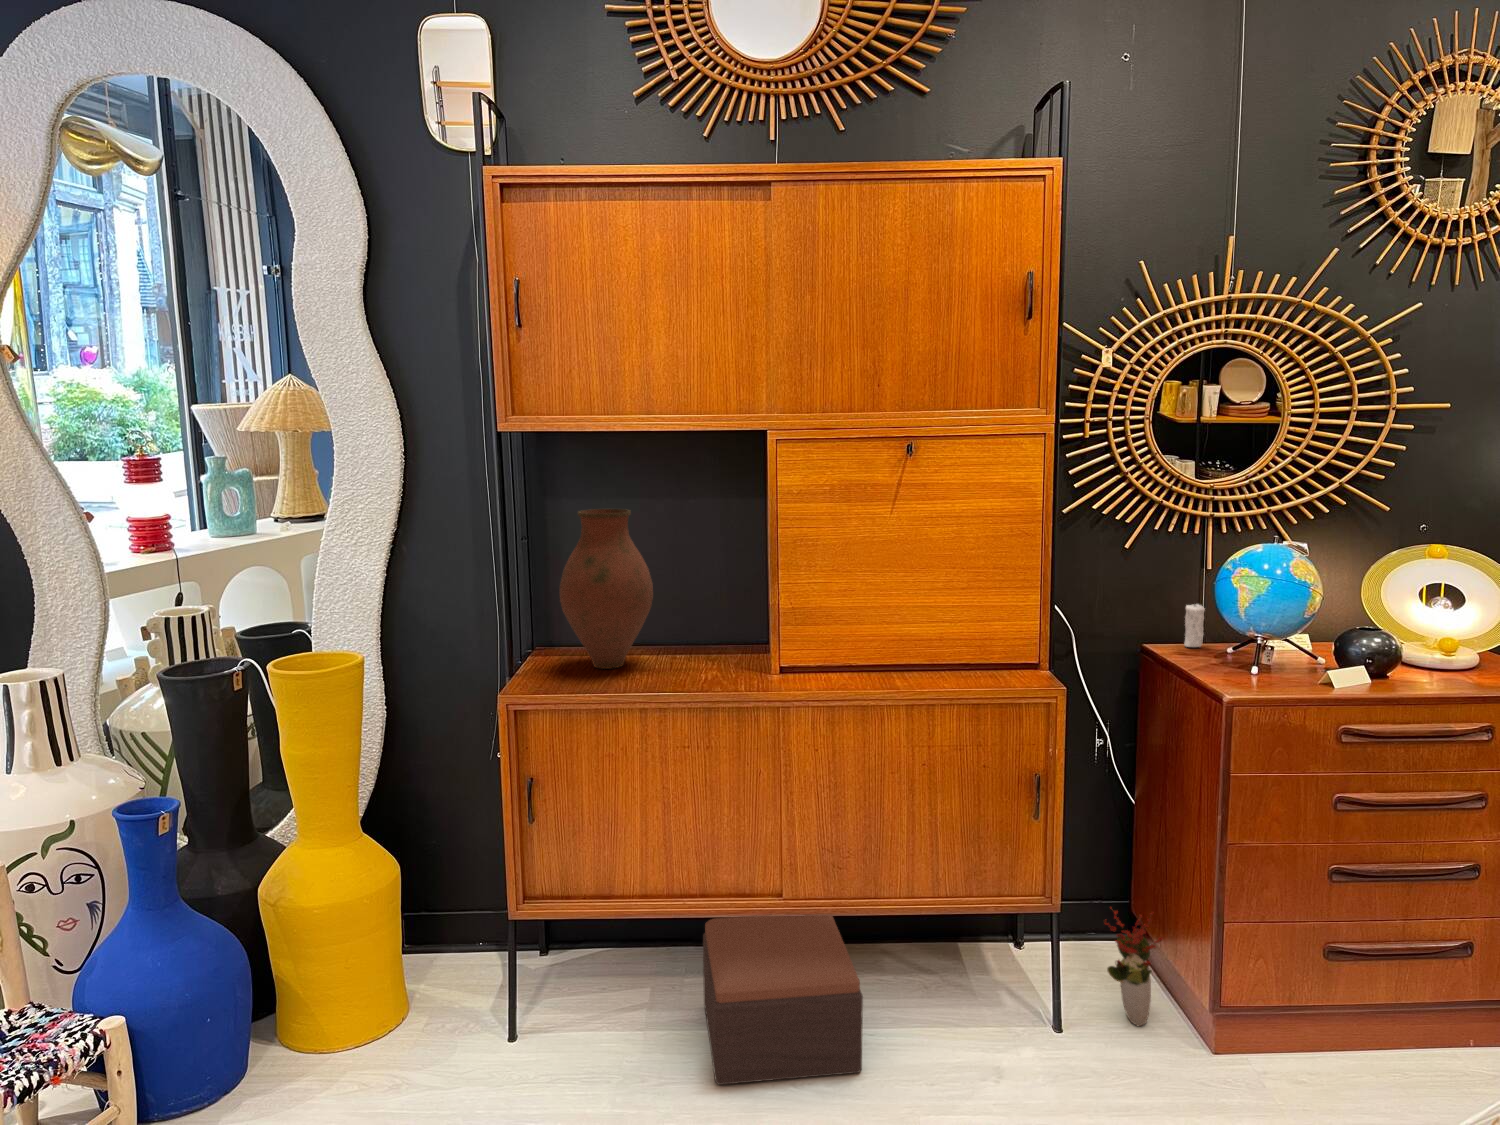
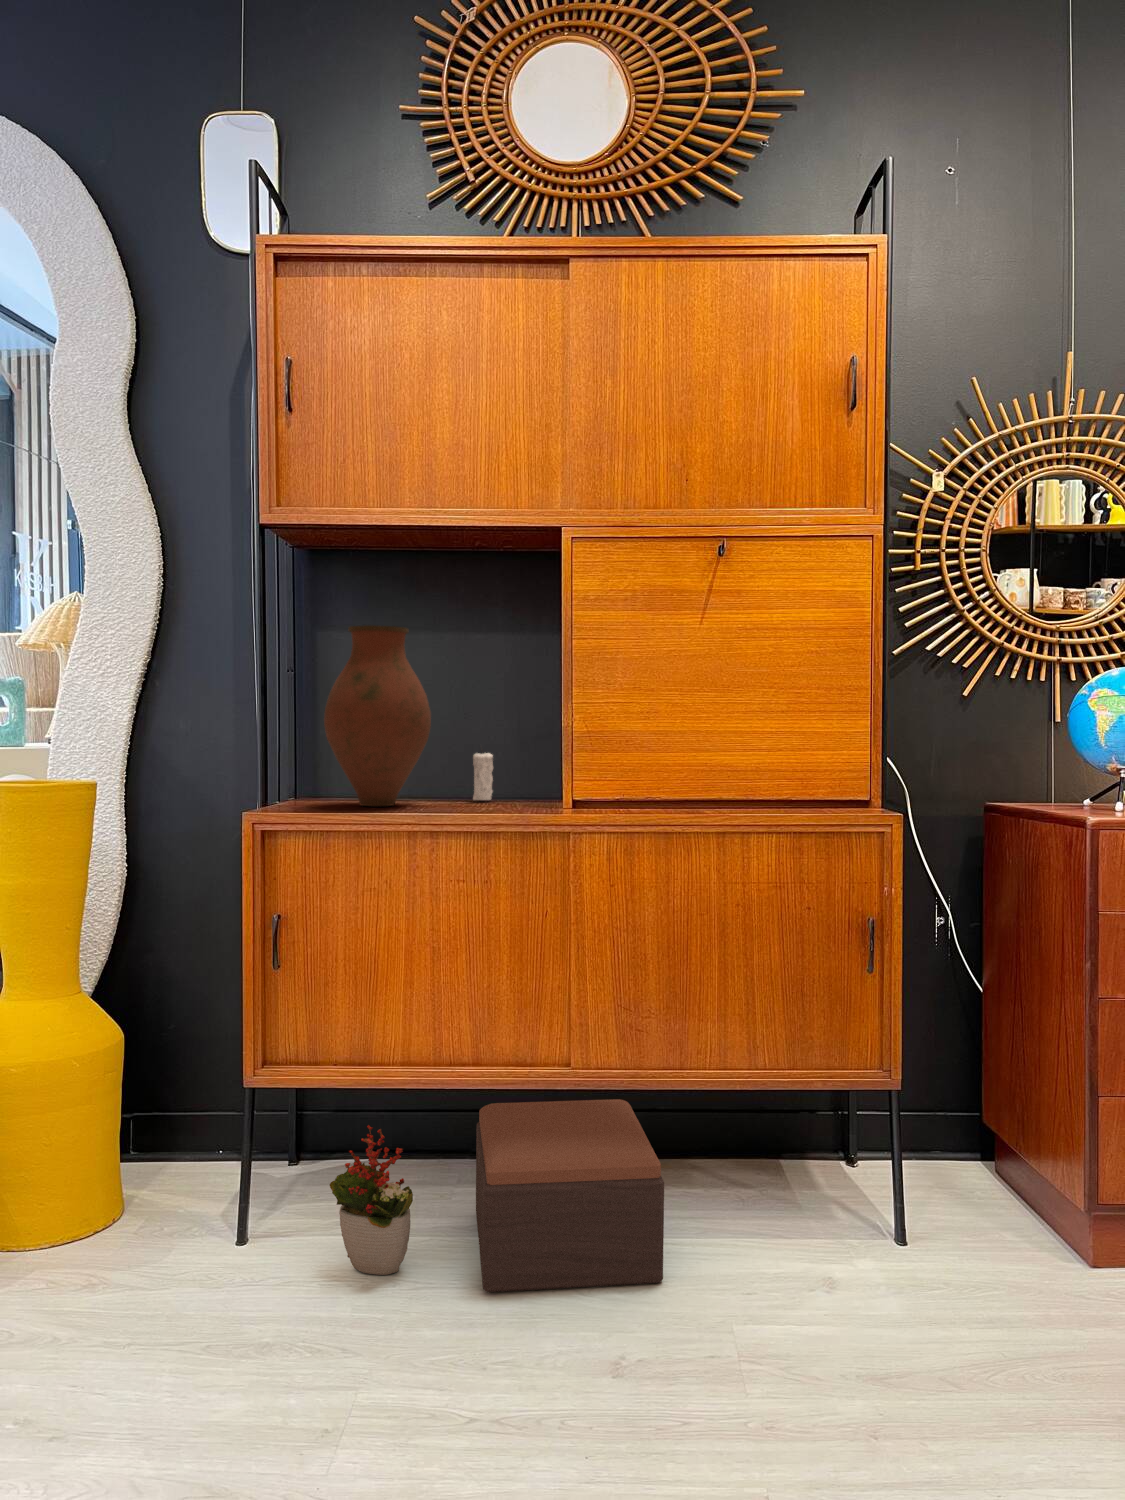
candle: present [1184,604,1205,647] -> present [473,753,493,800]
decorative plant: present [1104,908,1163,1026] -> present [330,1125,413,1275]

